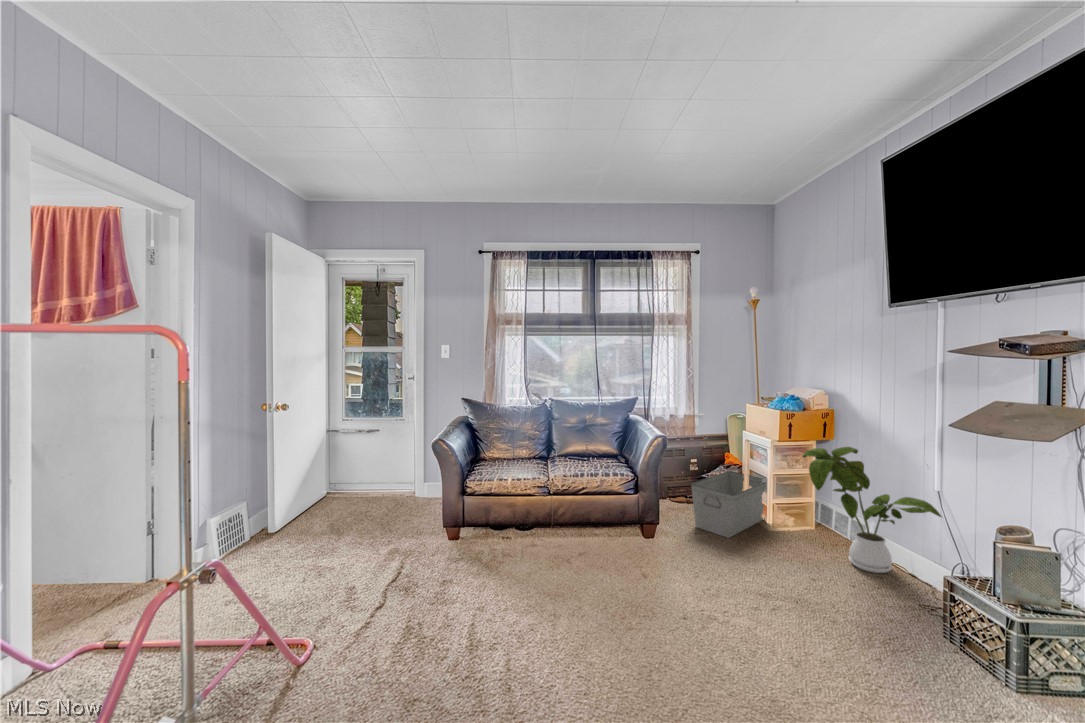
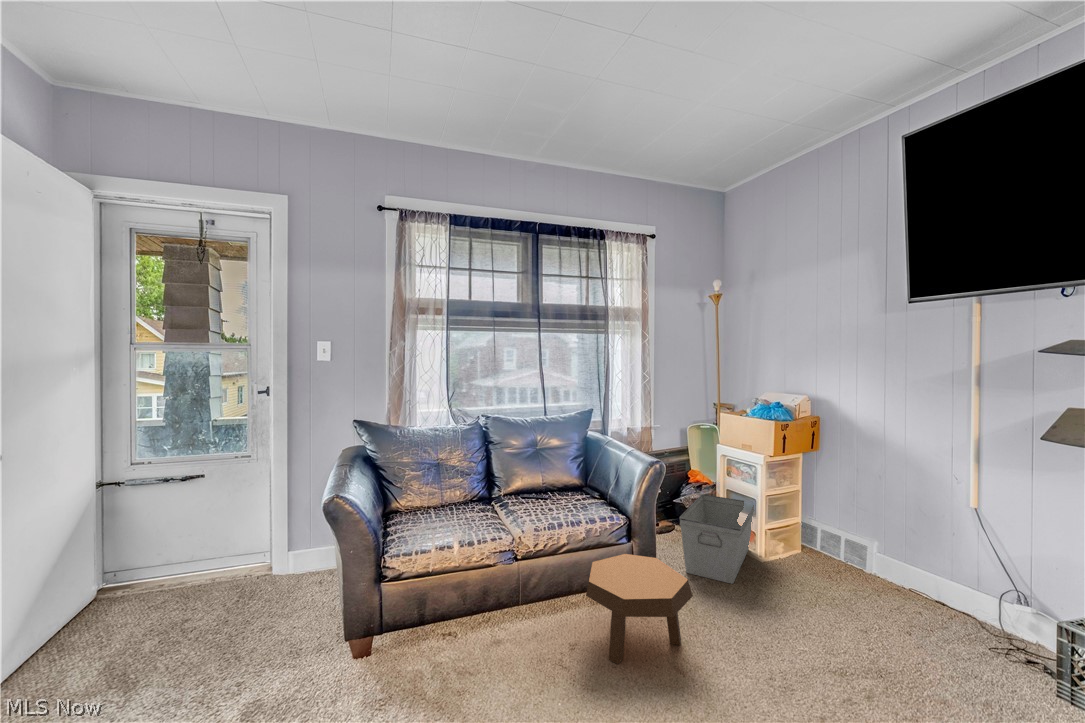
house plant: present [802,447,941,573] -> none [824,462,1002,610]
footstool: none [590,501,666,566] -> present [586,554,693,664]

